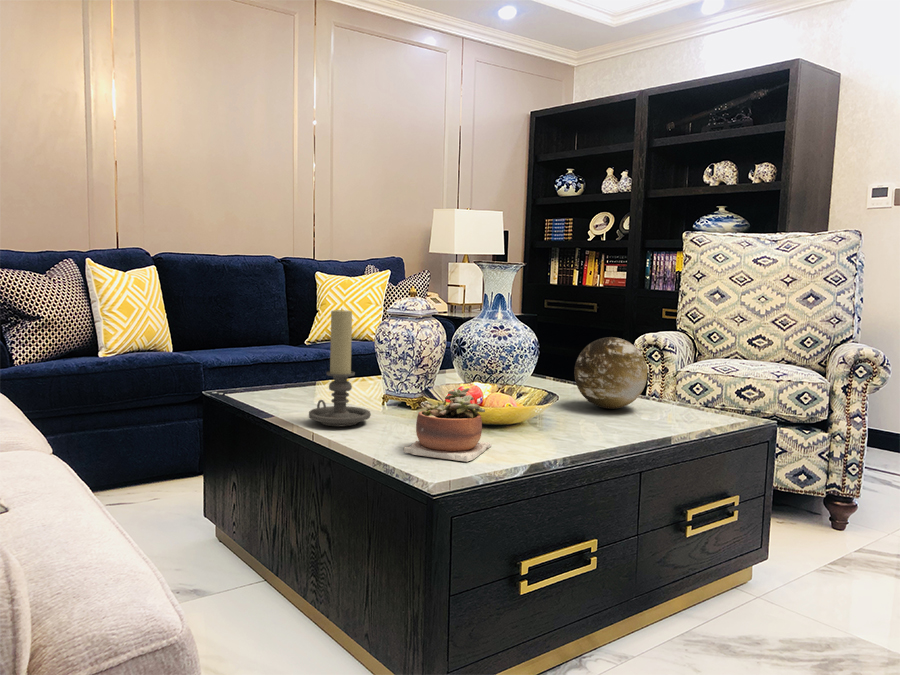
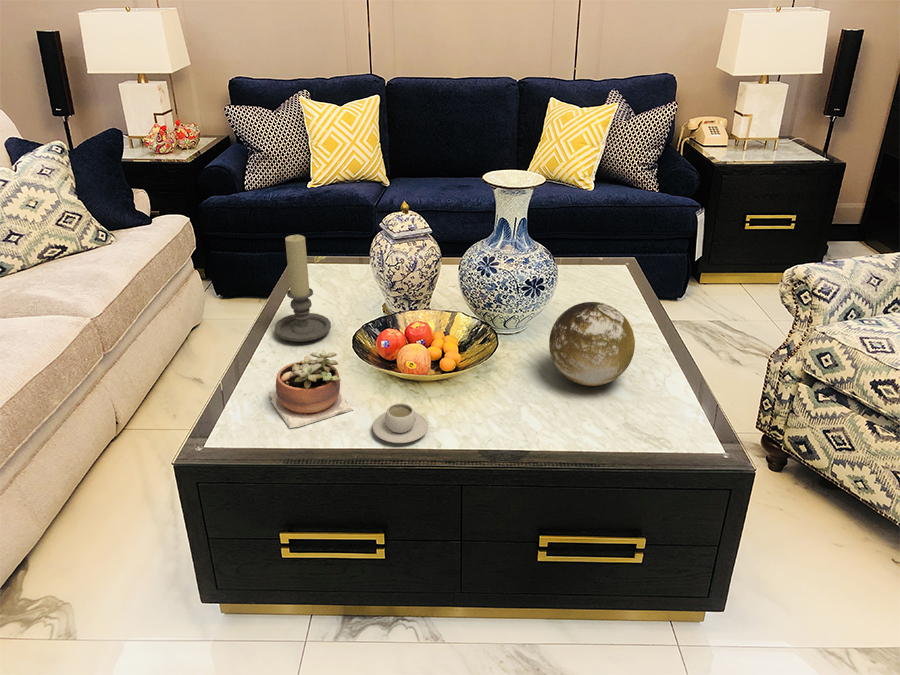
teacup: none [526,420,580,450] -> present [373,403,428,443]

